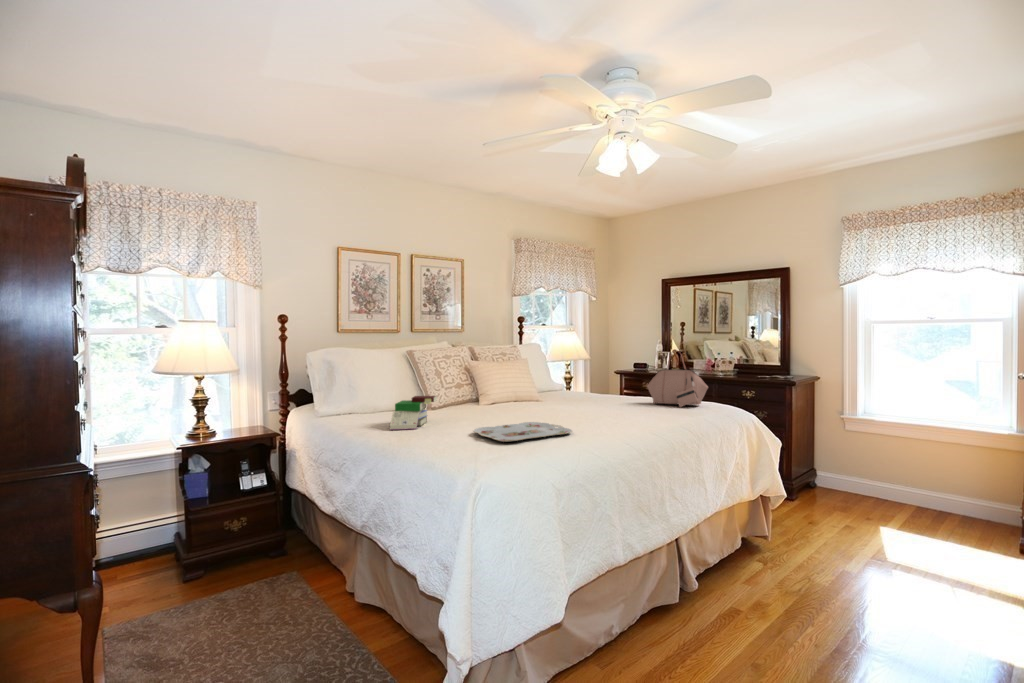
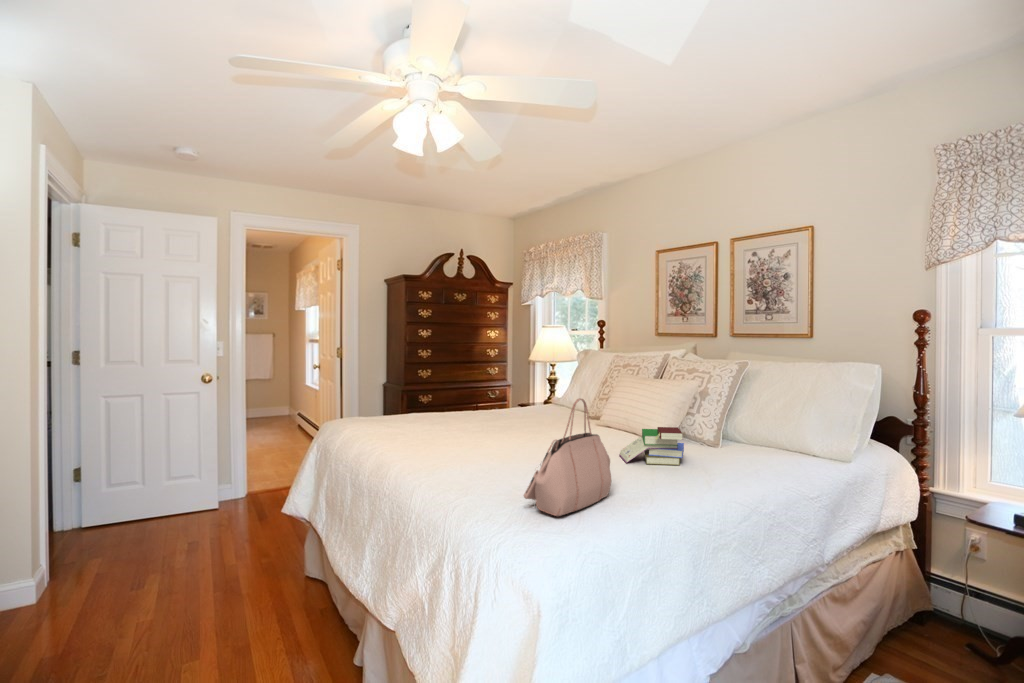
book: present [390,396,437,430] -> present [619,427,684,465]
serving tray: present [473,422,572,442] -> none [389,426,465,446]

